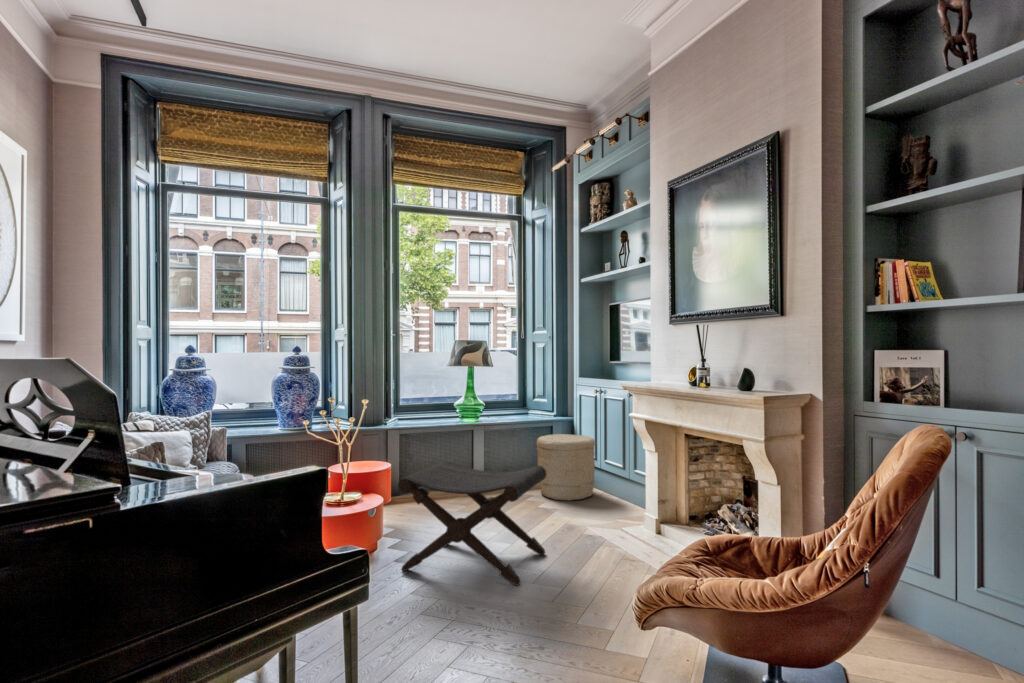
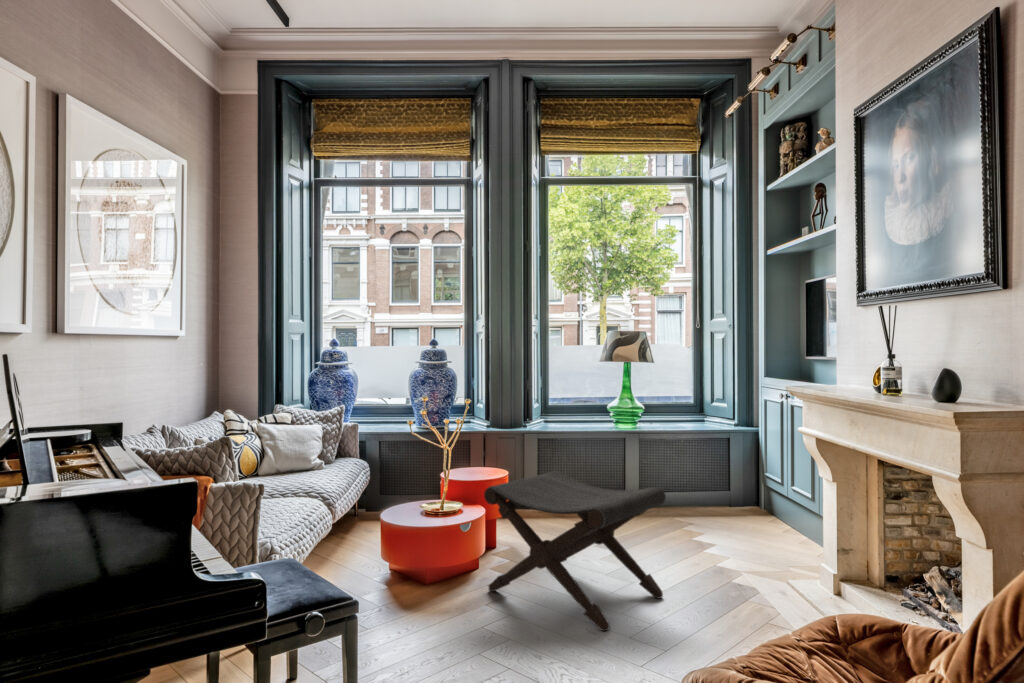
woven basket: present [537,434,595,501] -> none [699,448,778,533]

